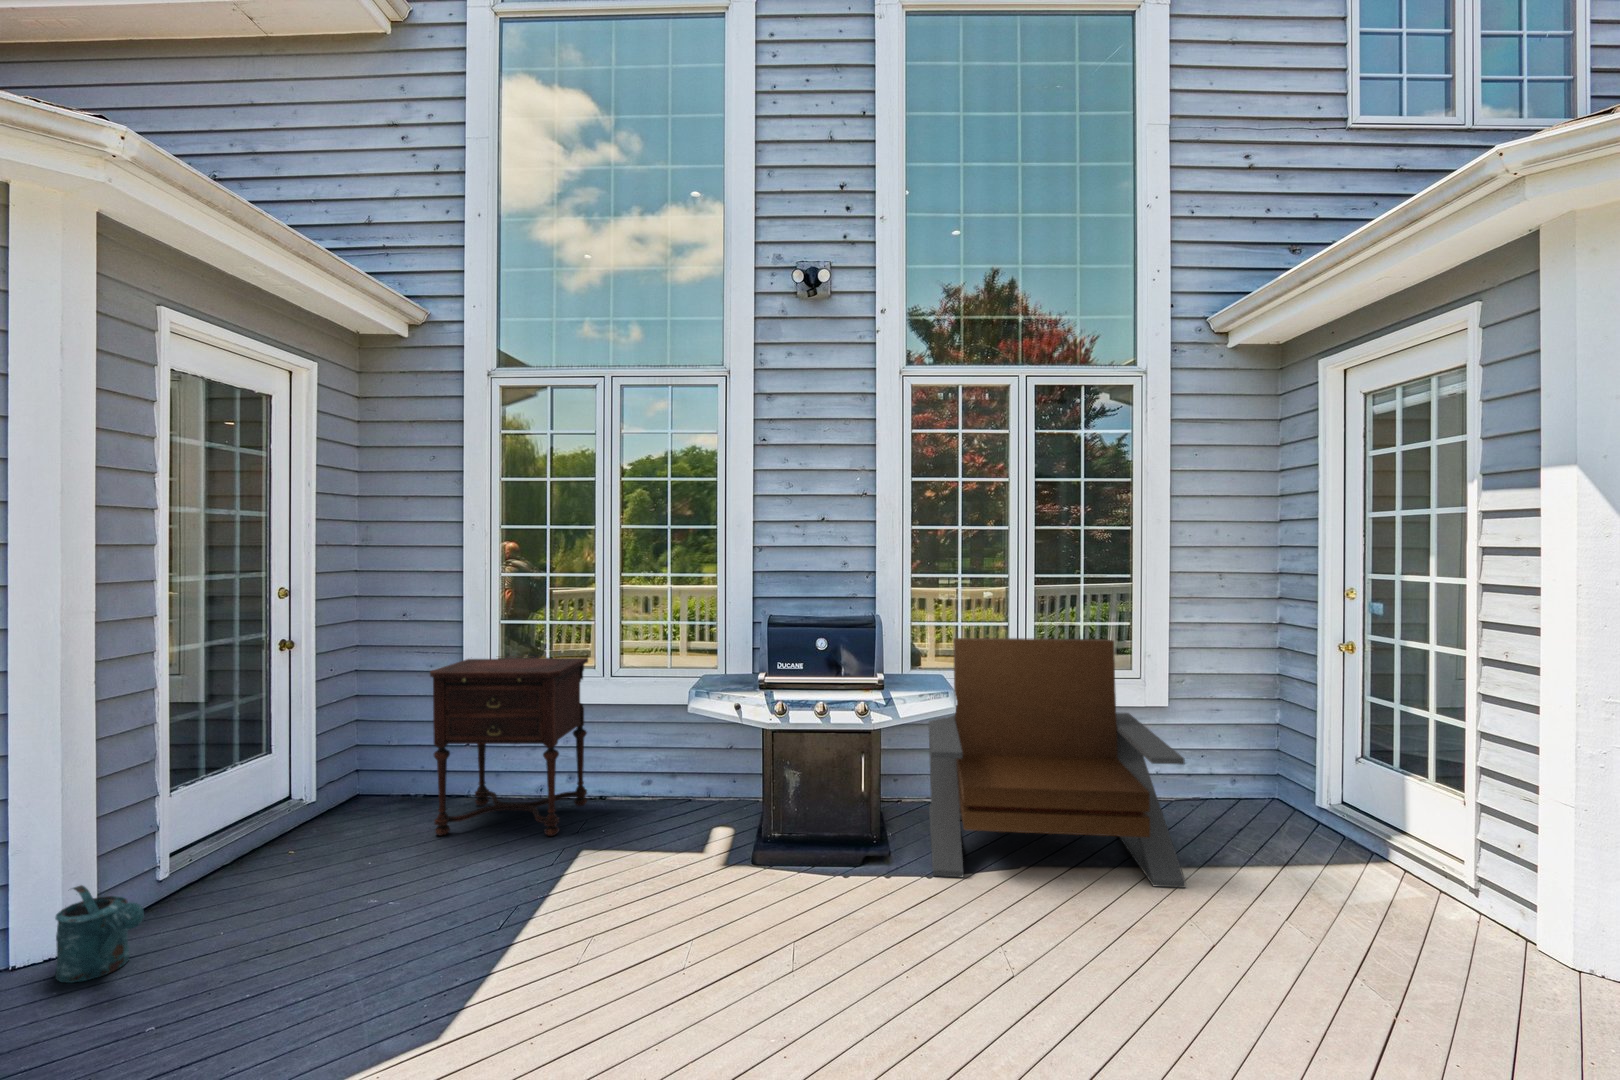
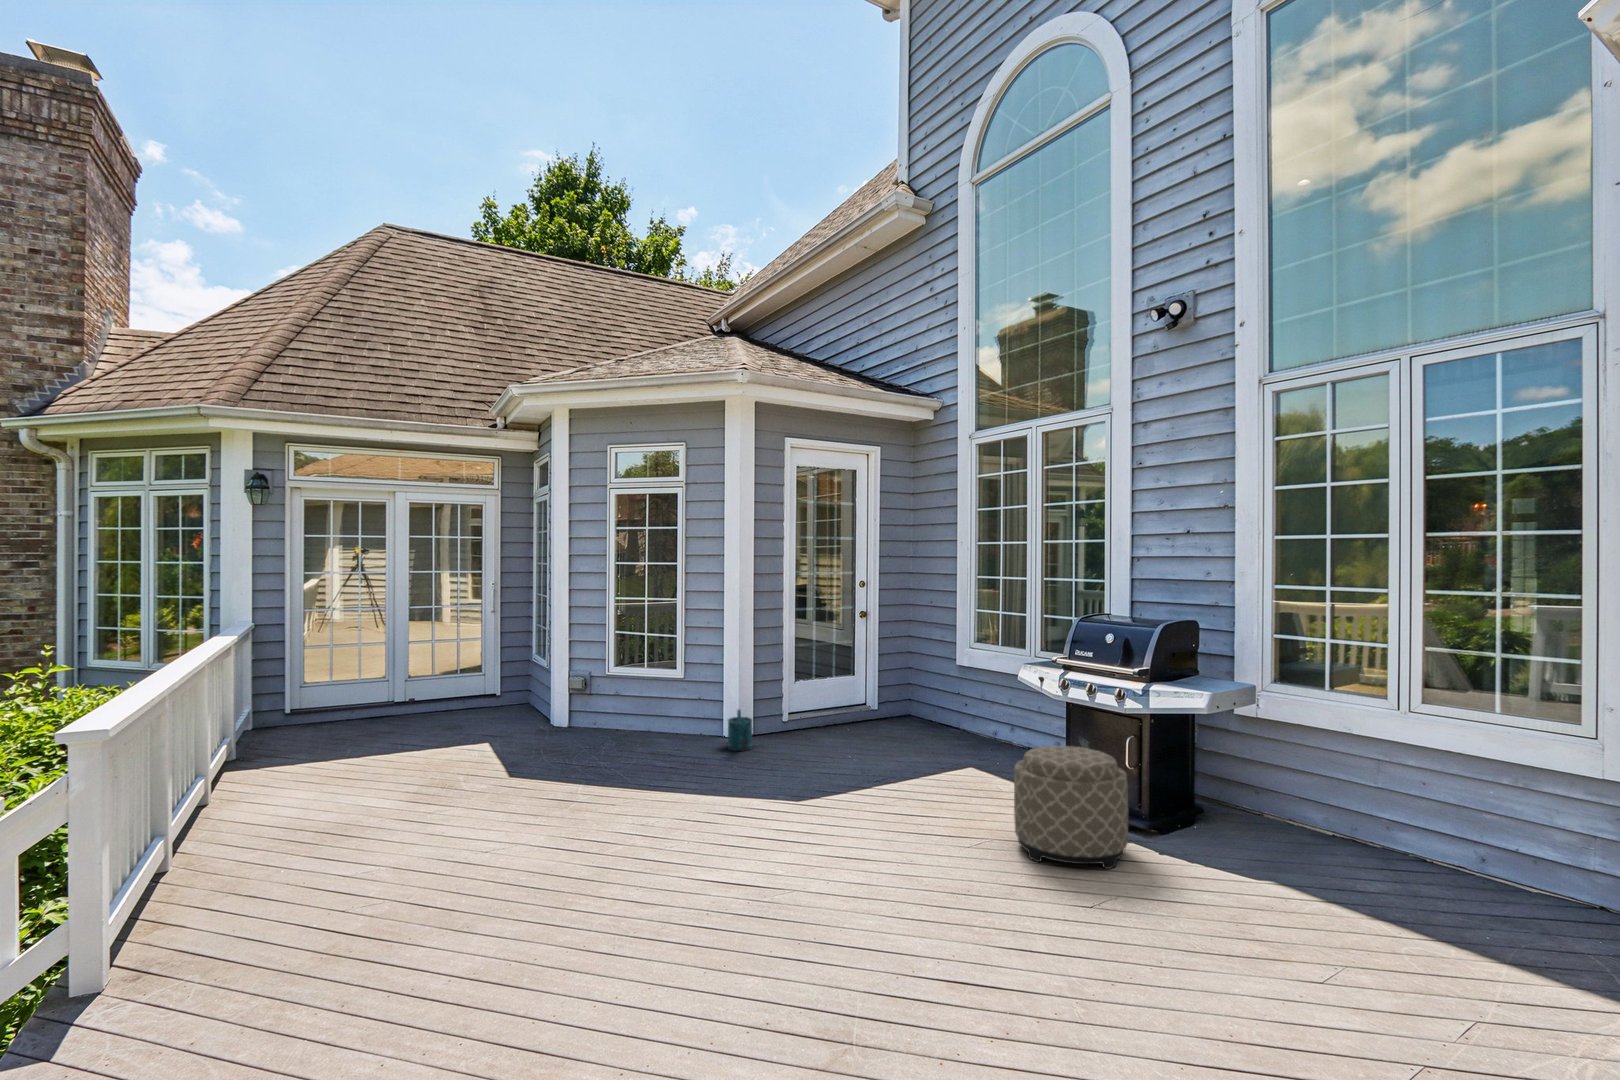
lounge chair: present [929,638,1186,888] -> none [1169,653,1536,958]
side table: present [430,656,588,836] -> none [914,632,1025,761]
ottoman: none [798,780,931,944] -> present [1014,746,1128,869]

